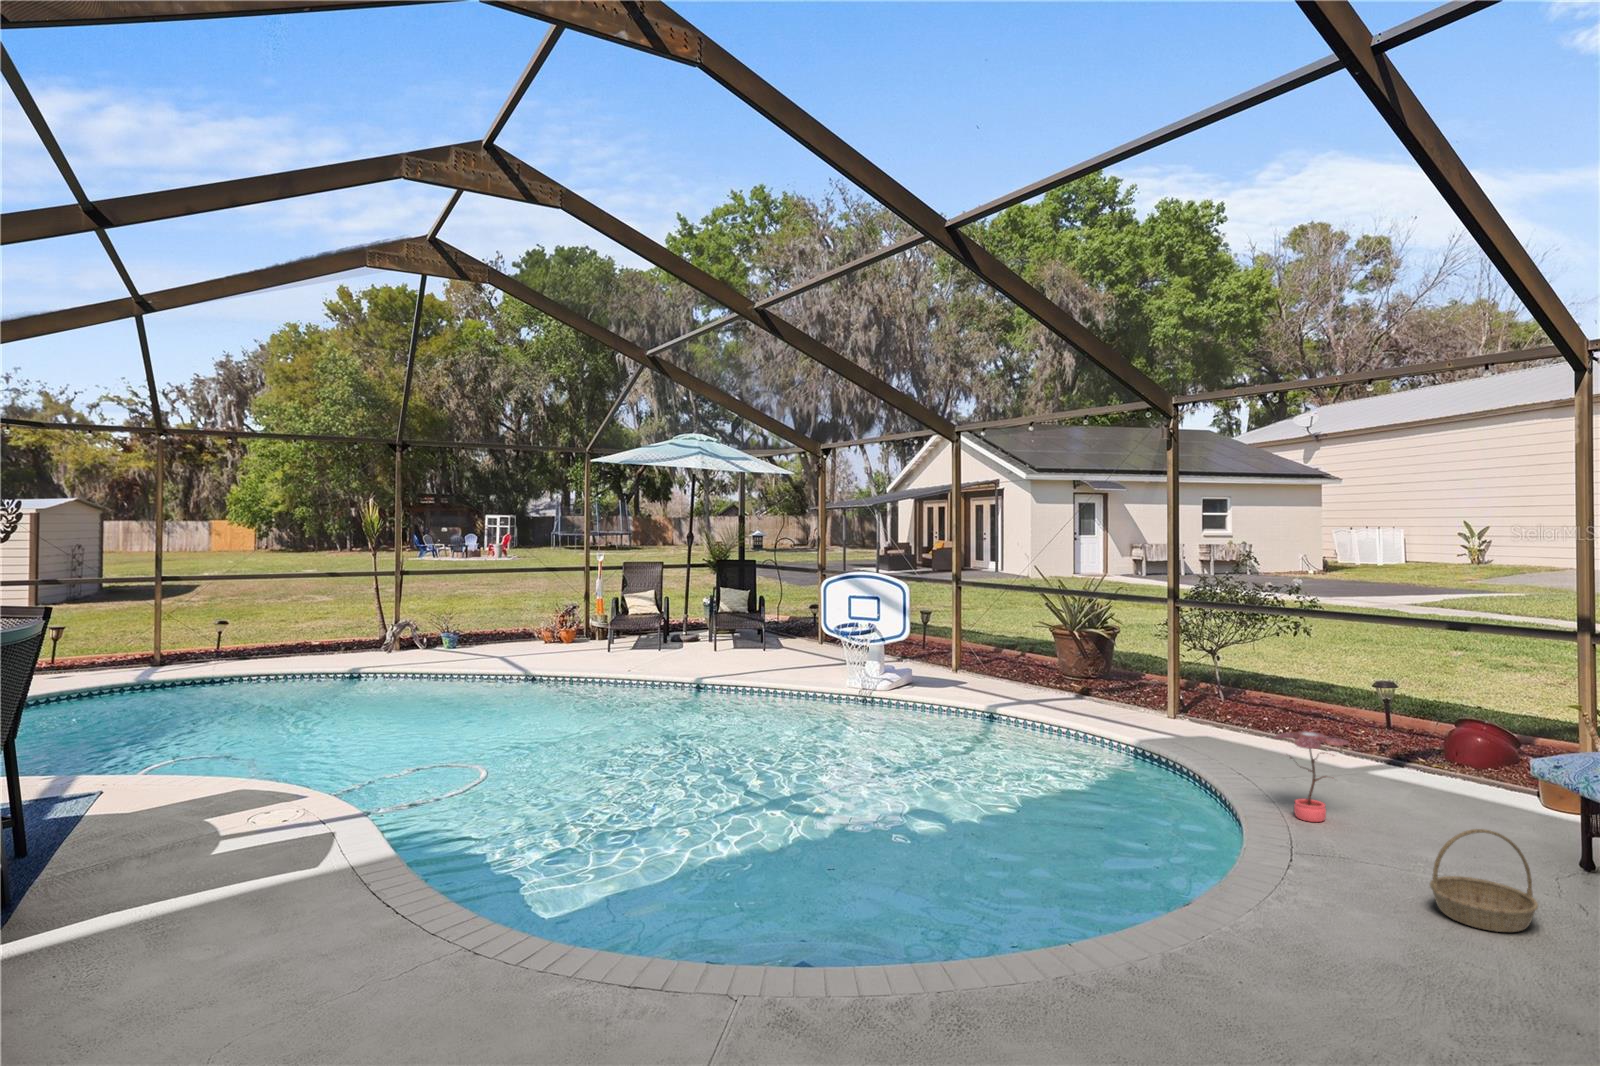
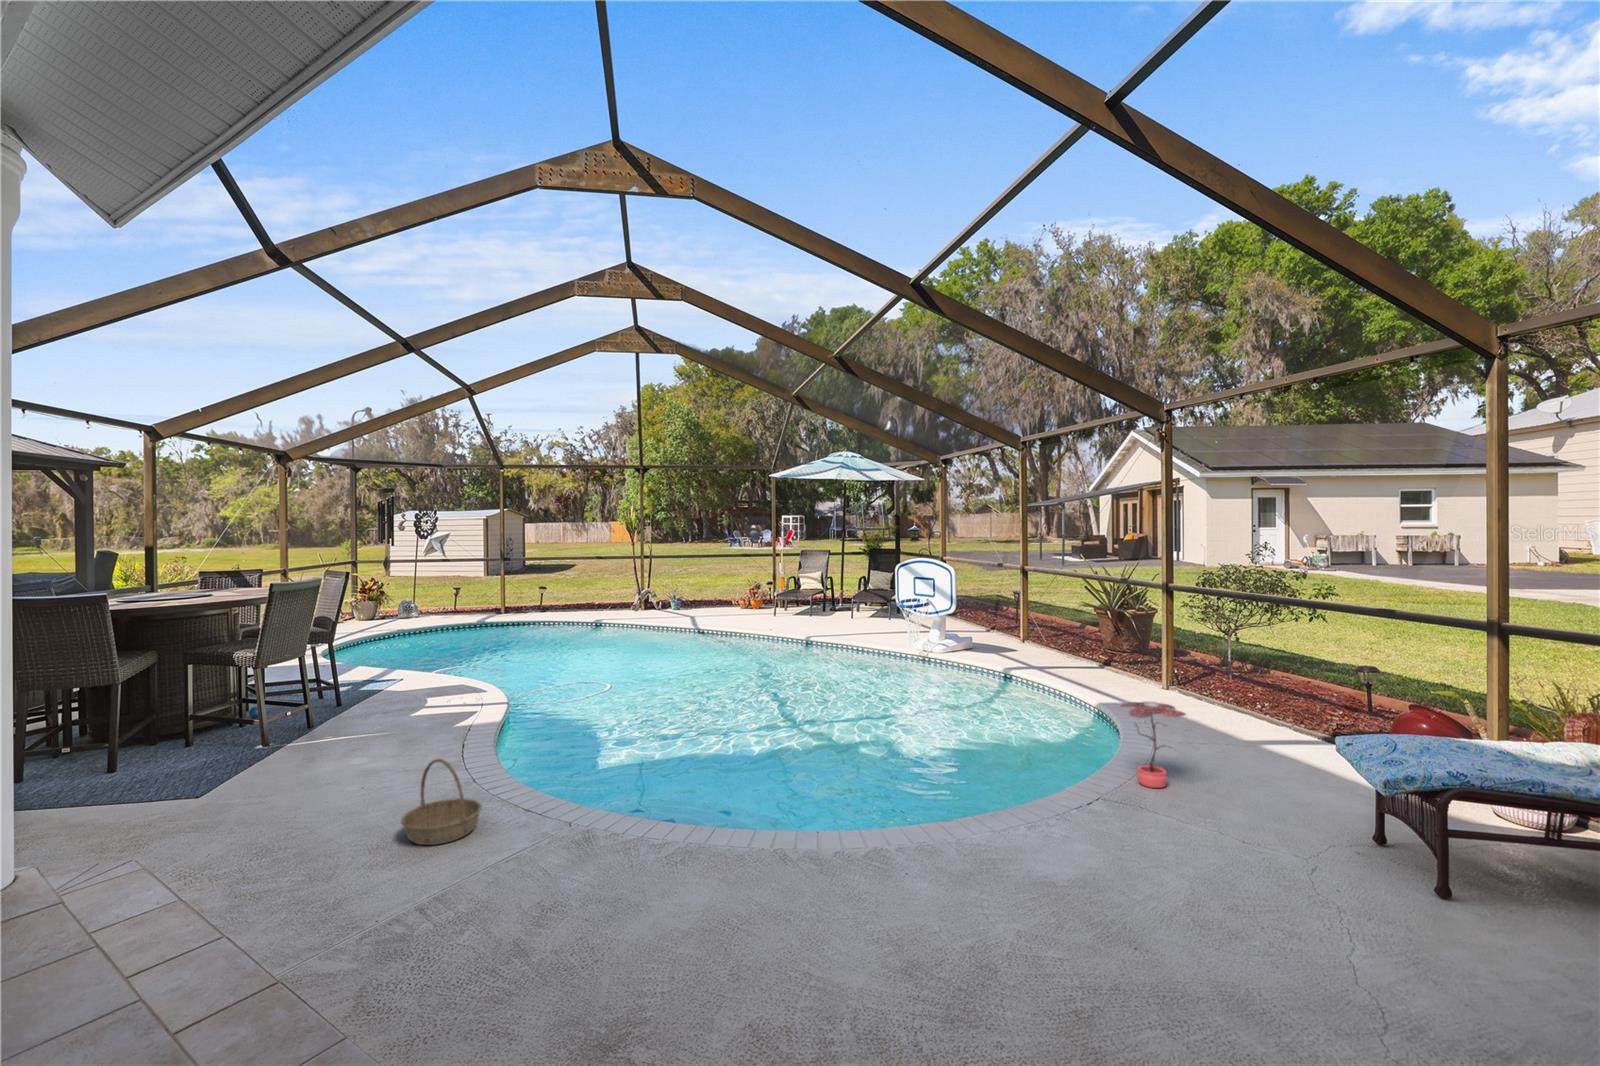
basket: present [1430,829,1538,932] -> present [401,759,481,845]

